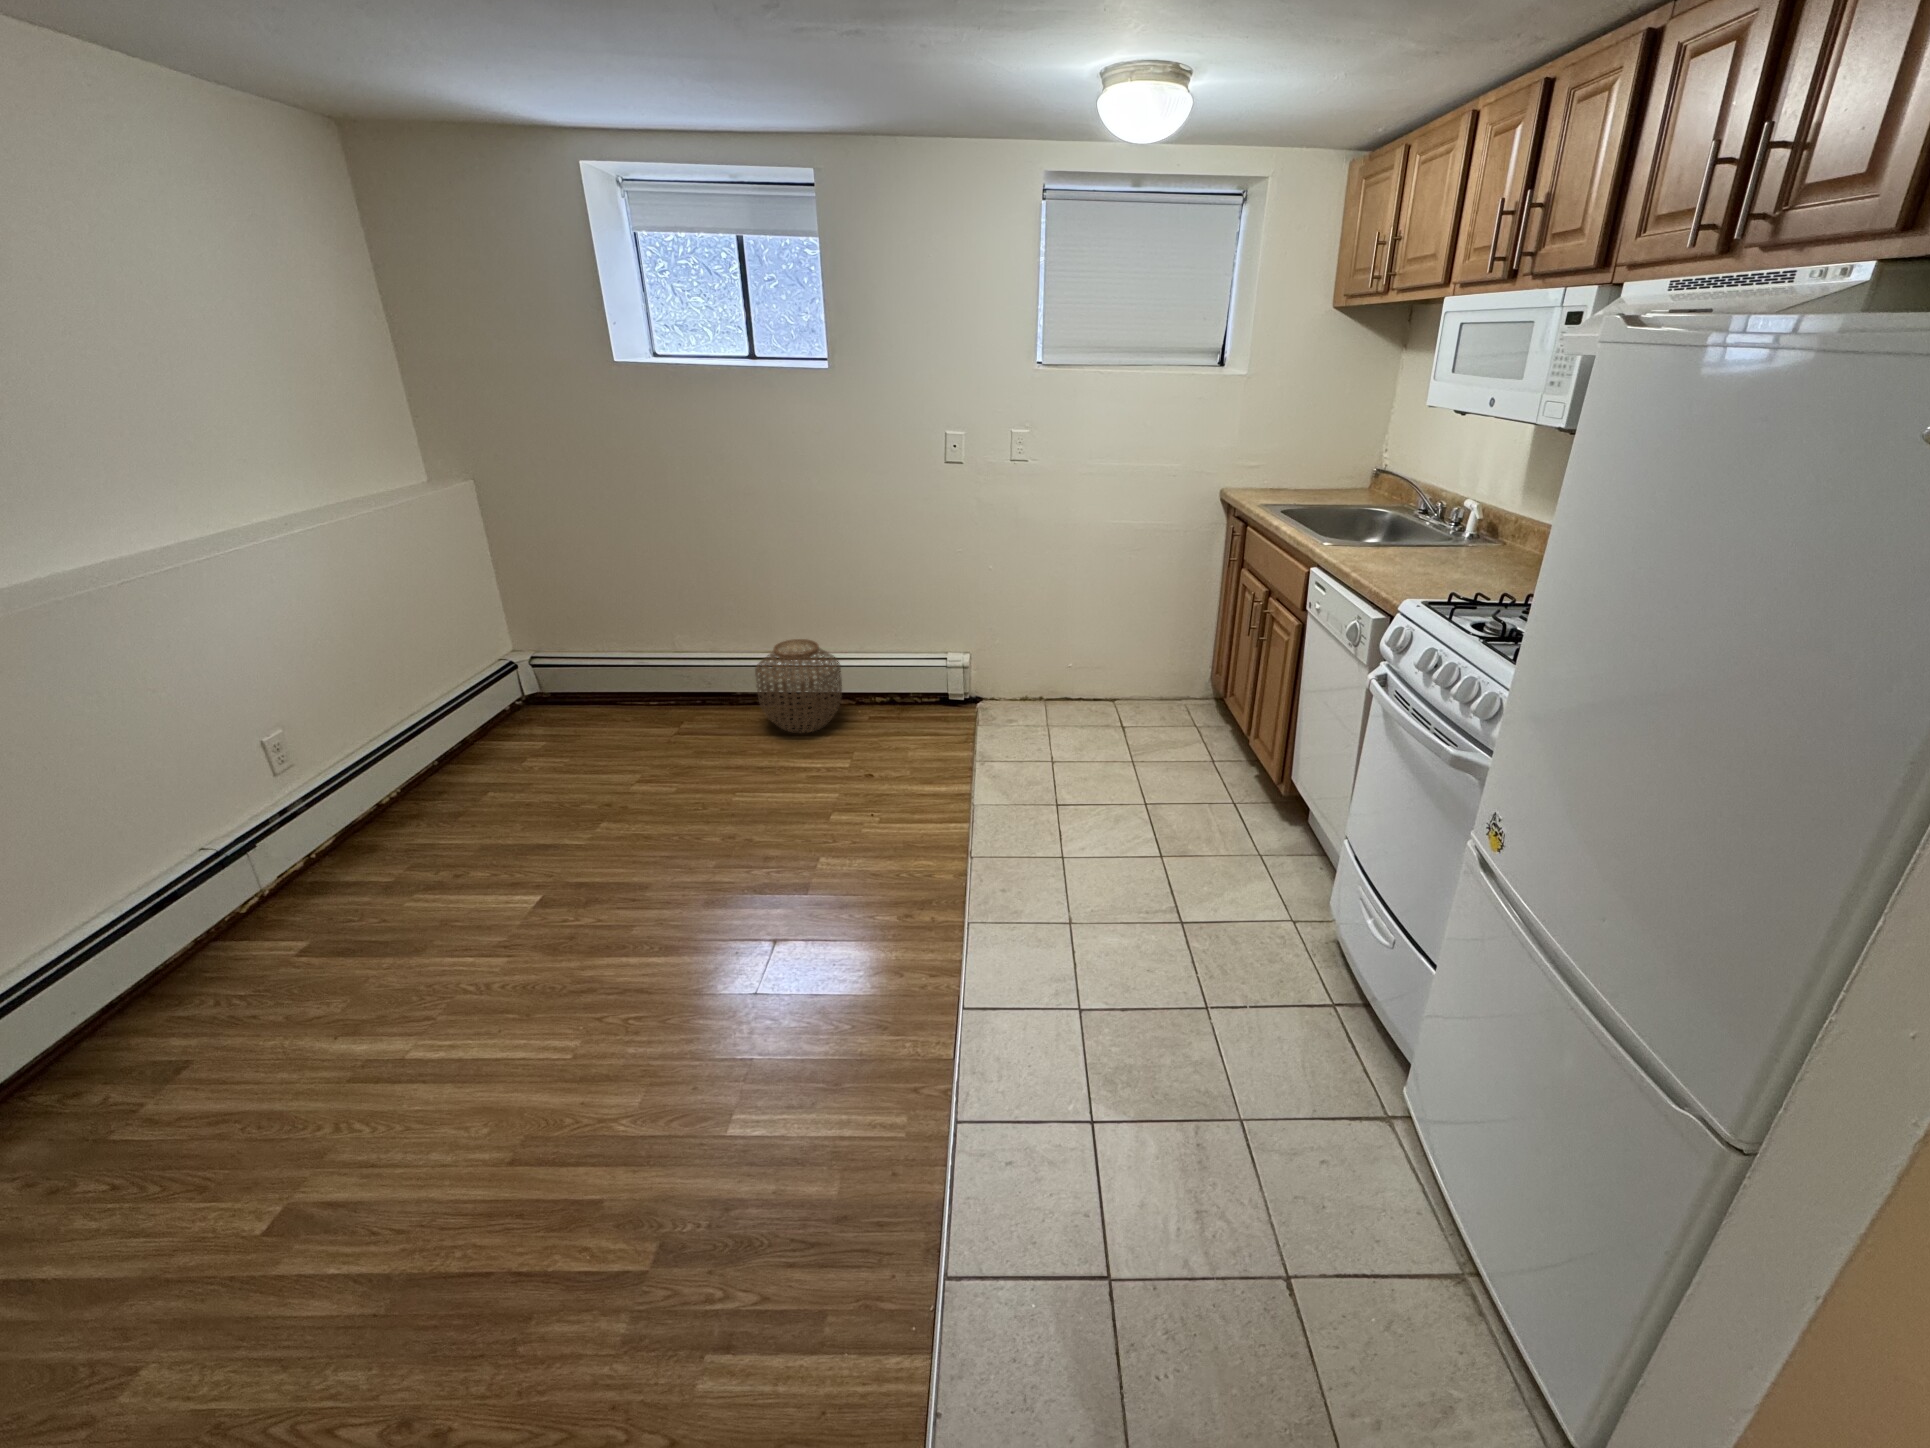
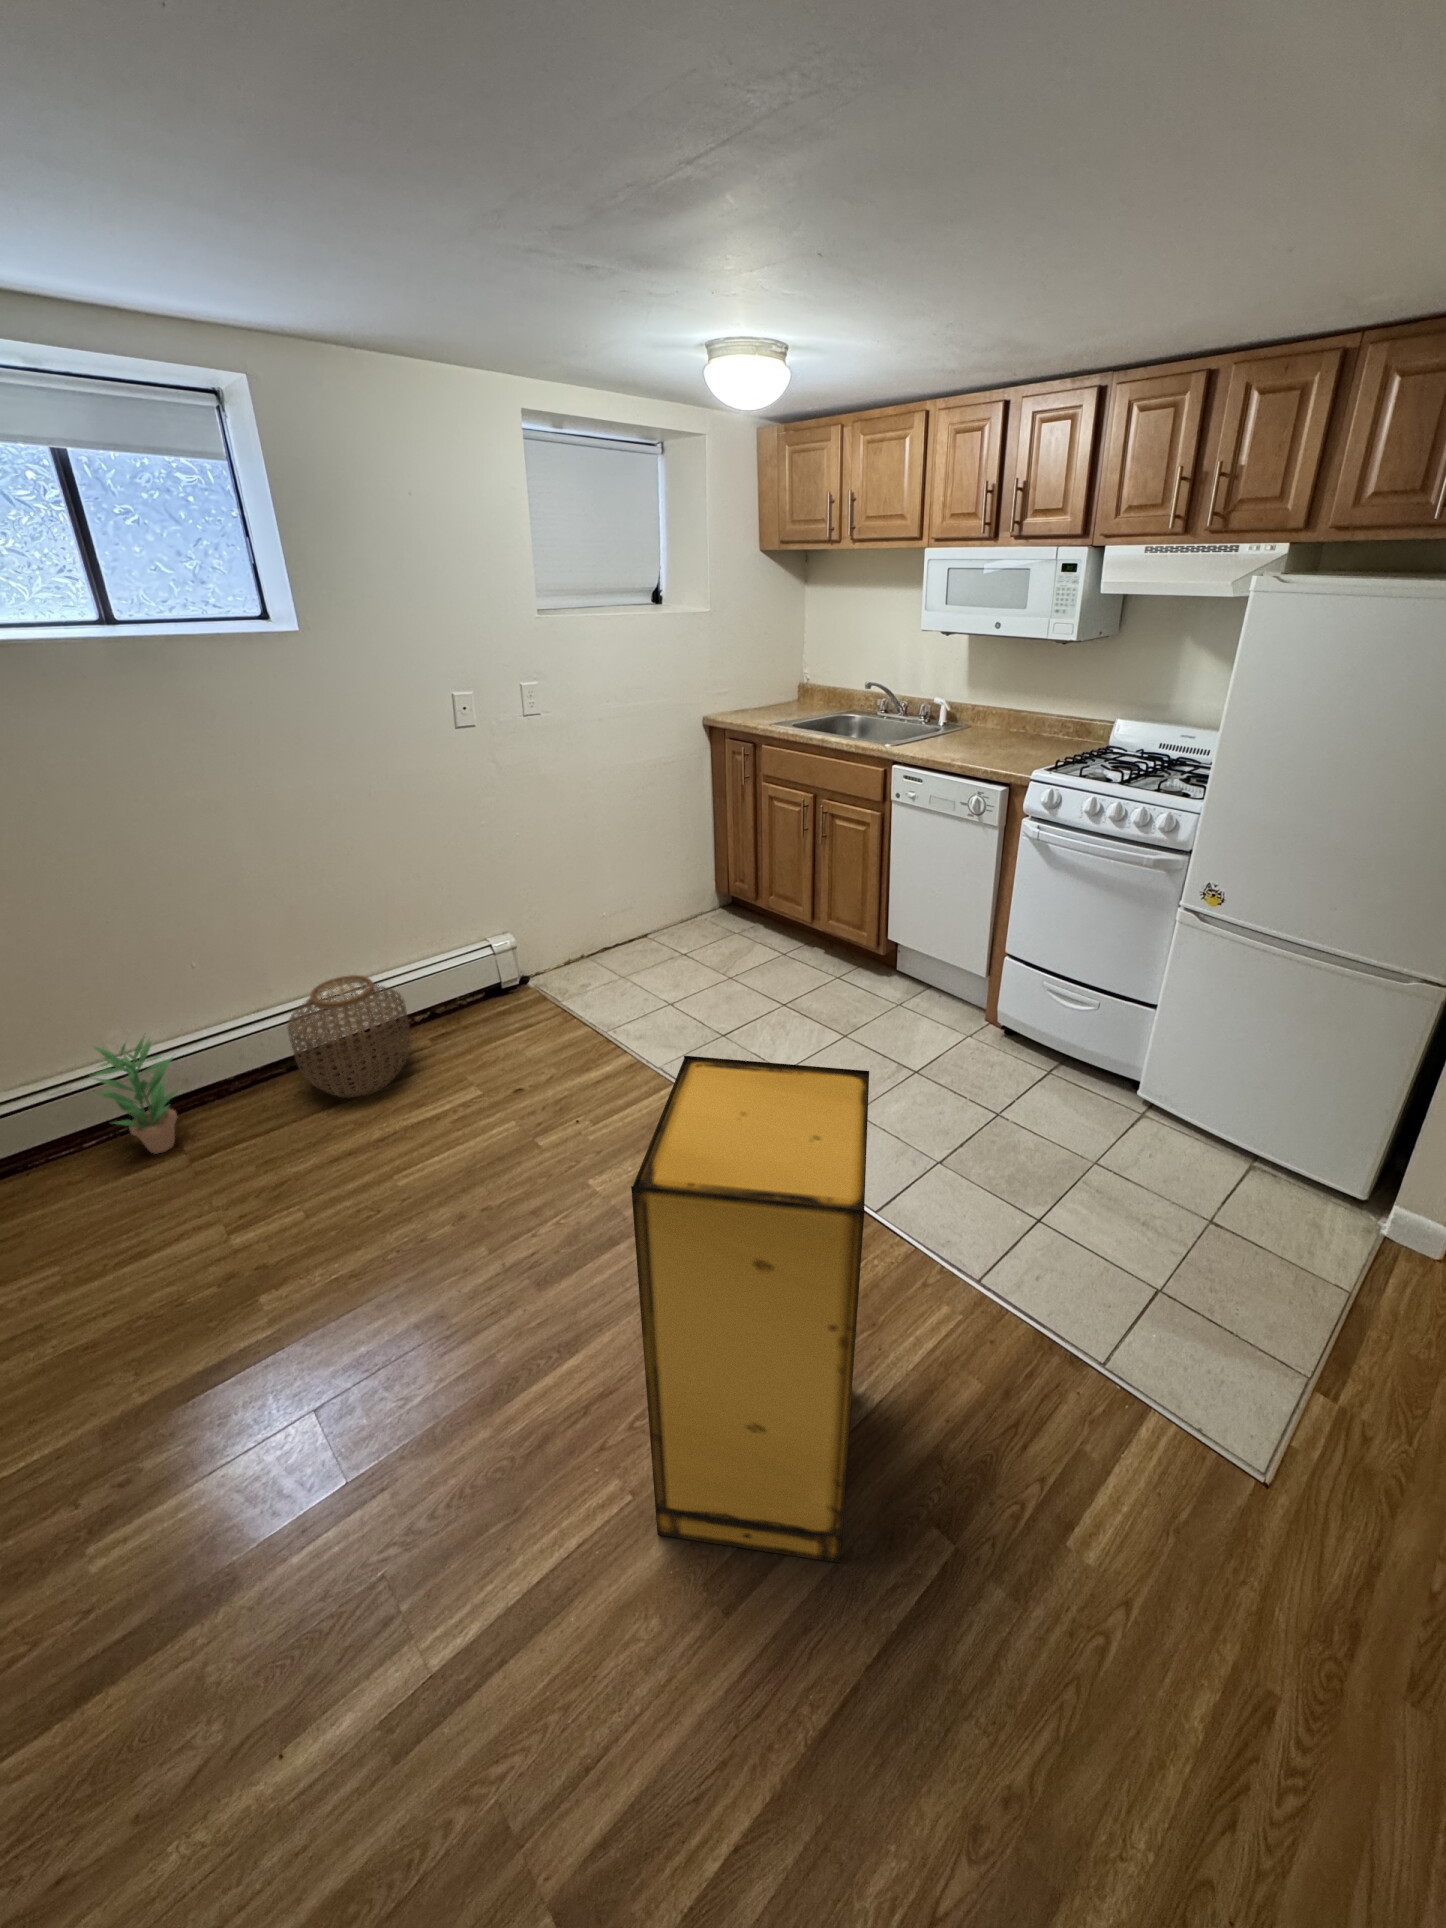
potted plant: none [638,631,697,718] -> present [94,1037,177,1154]
storage cabinet: none [462,711,758,1195] -> present [631,1056,869,1563]

